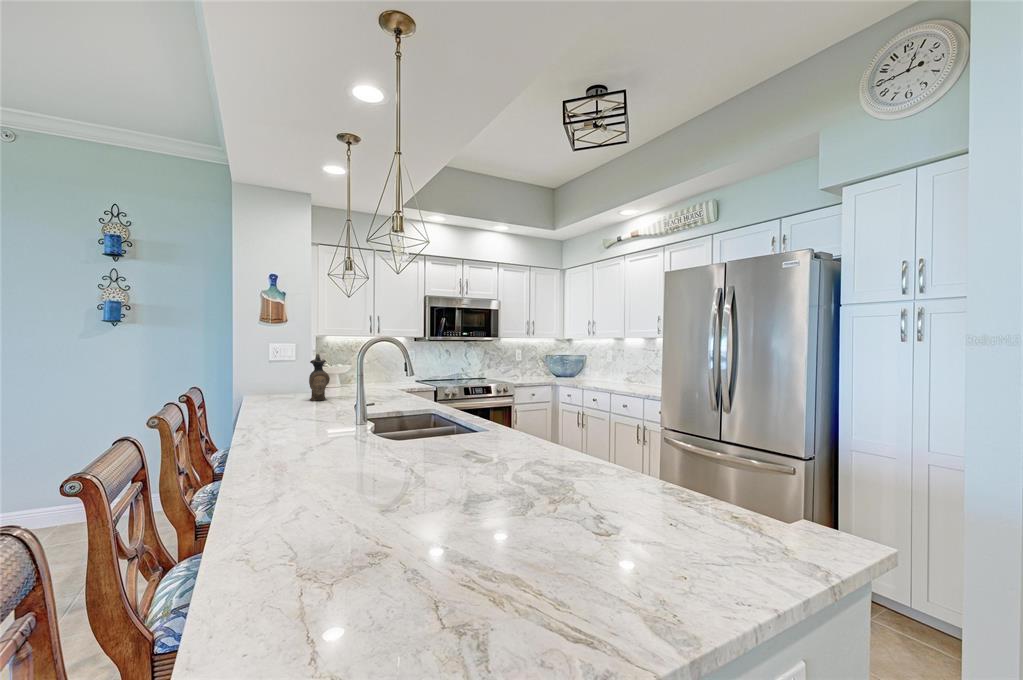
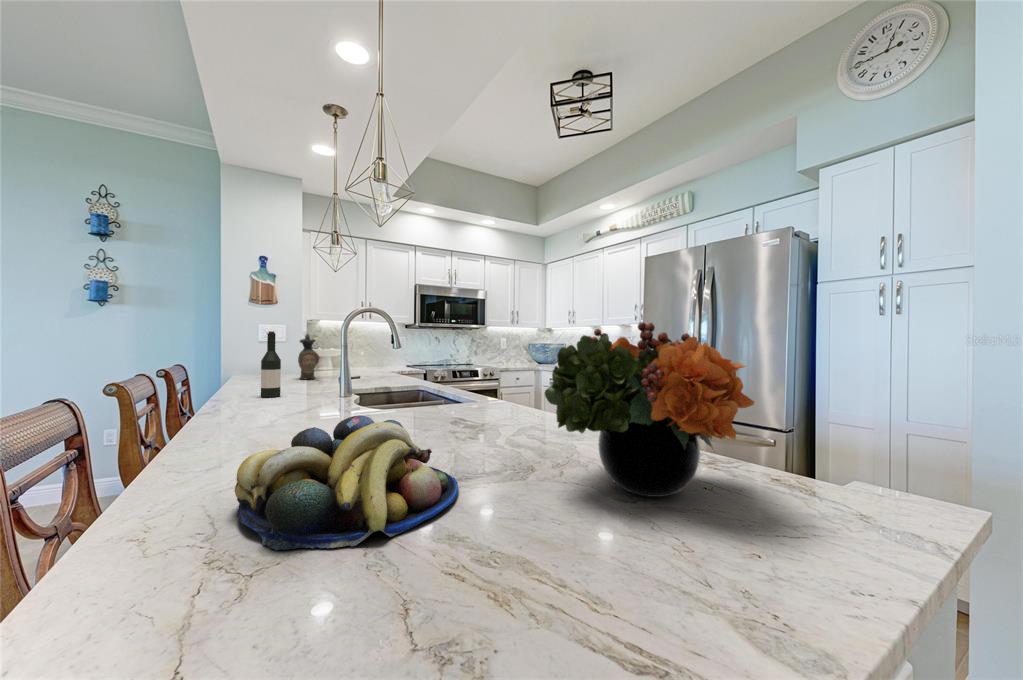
wine bottle: none [279,359,298,424] -> present [261,331,281,397]
flower arrangement: none [538,381,711,530] -> present [545,322,755,497]
fruit bowl: none [295,458,469,568] -> present [235,415,458,550]

